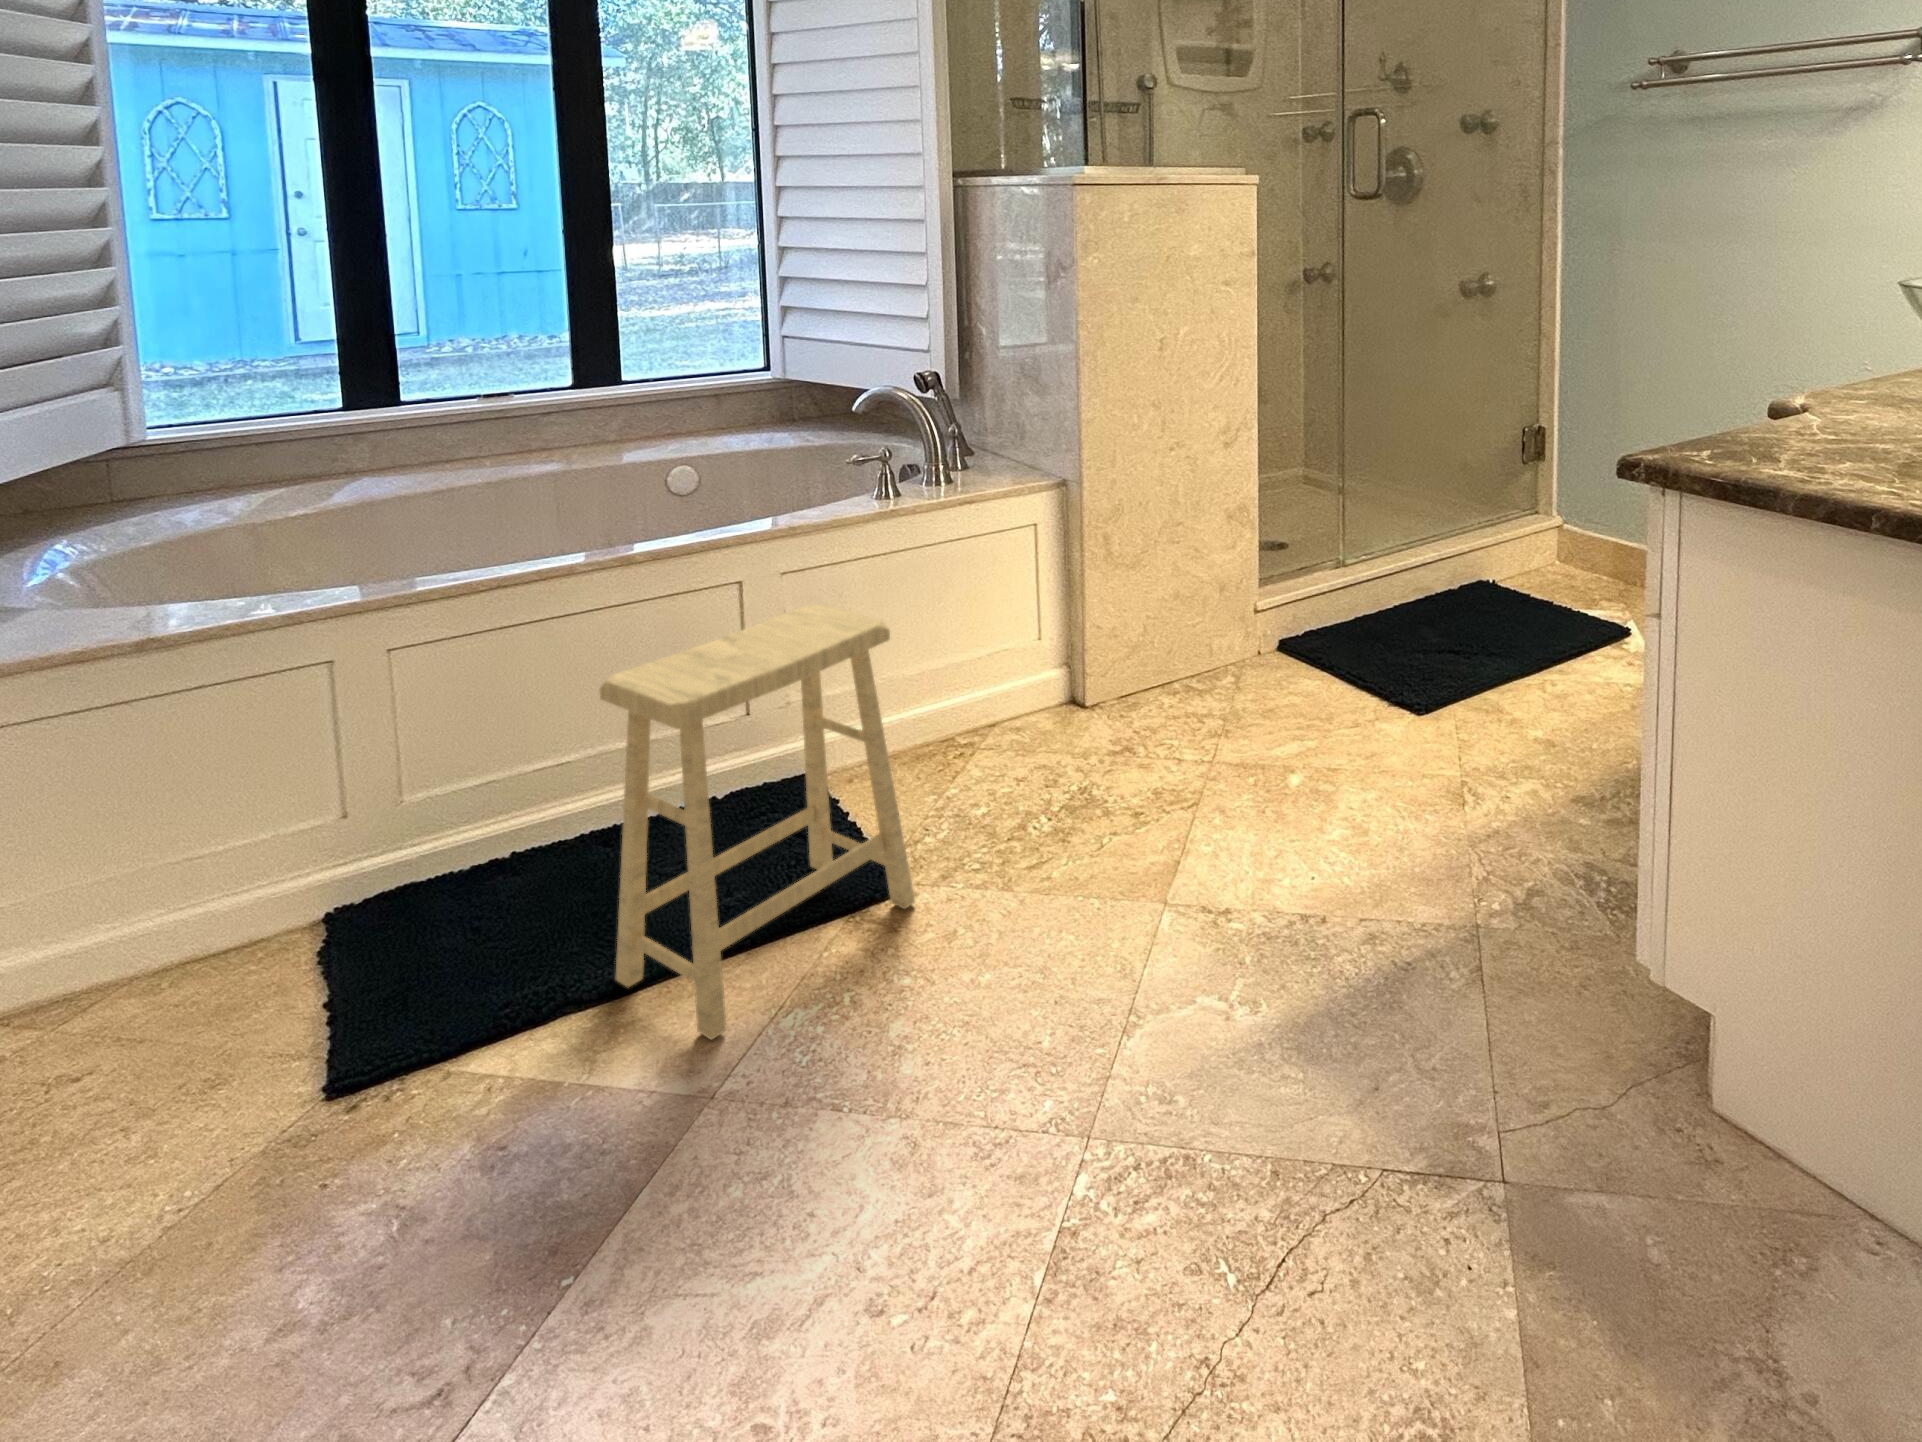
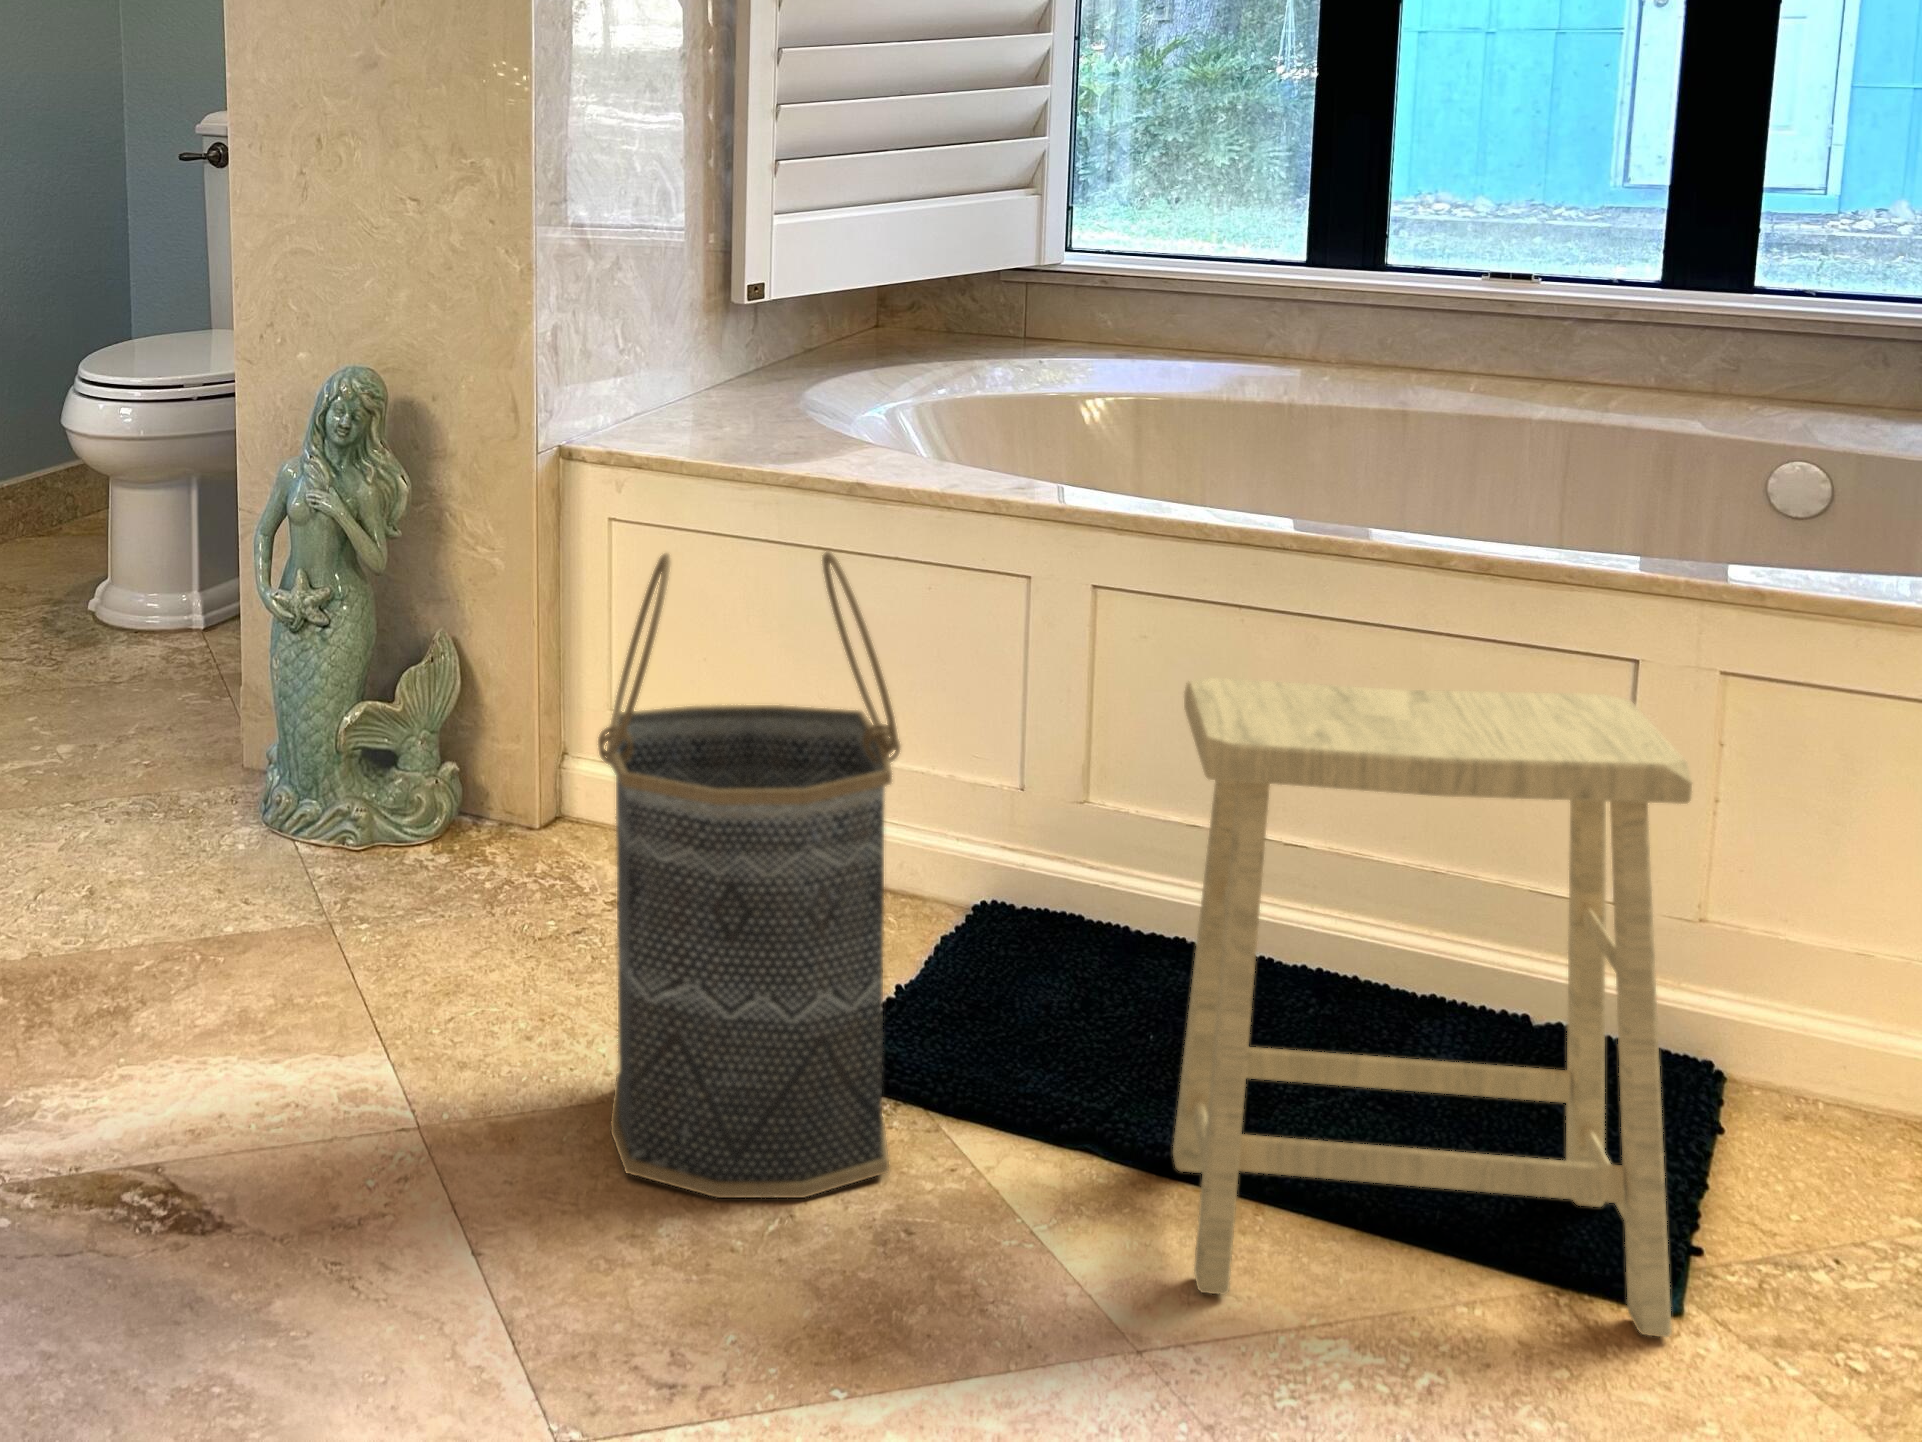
basket: none [85,691,451,1293] -> present [598,552,901,1198]

